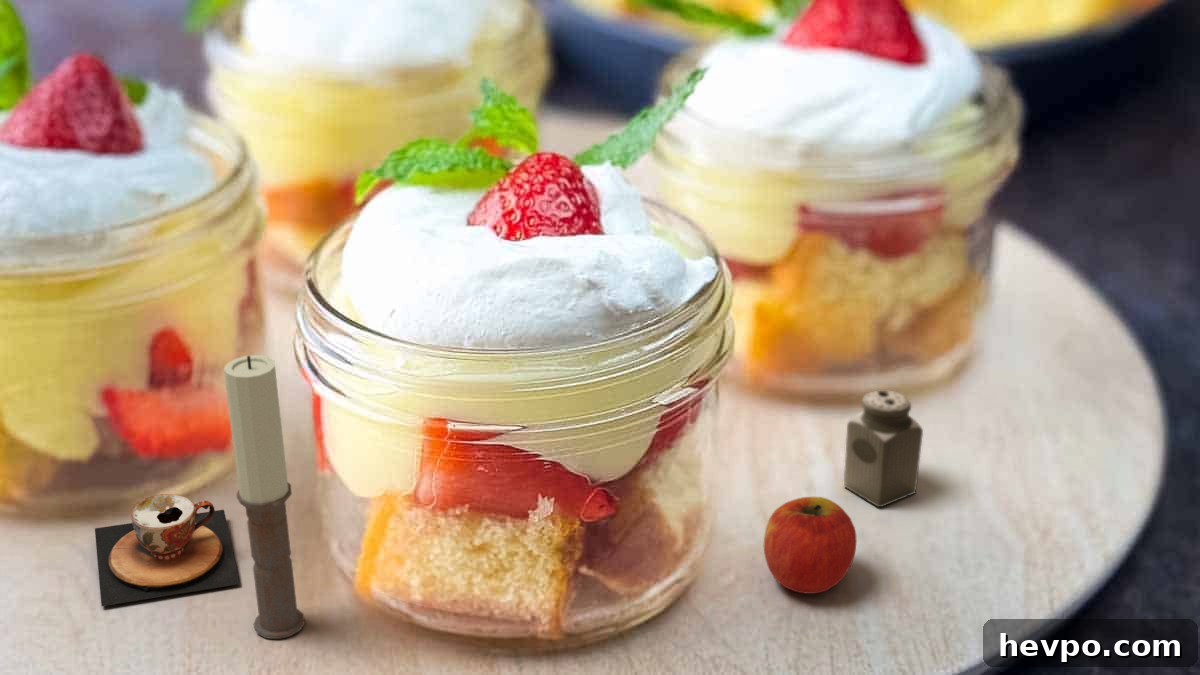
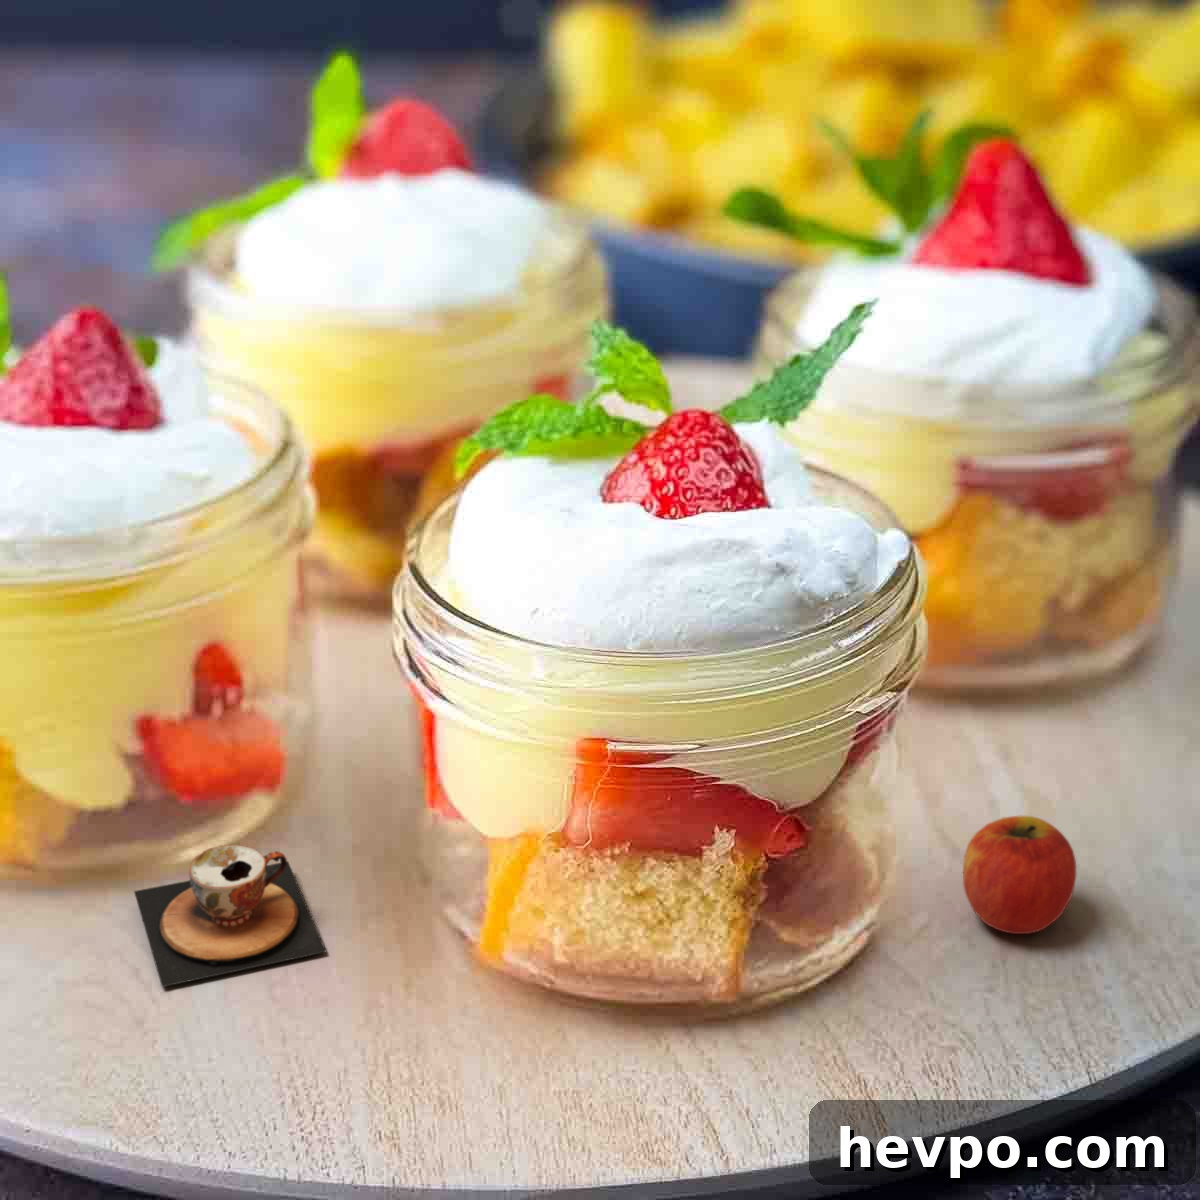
candle: present [224,355,305,639] -> none [327,670,417,1018]
salt shaker: present [844,390,923,507] -> none [1036,683,1133,825]

